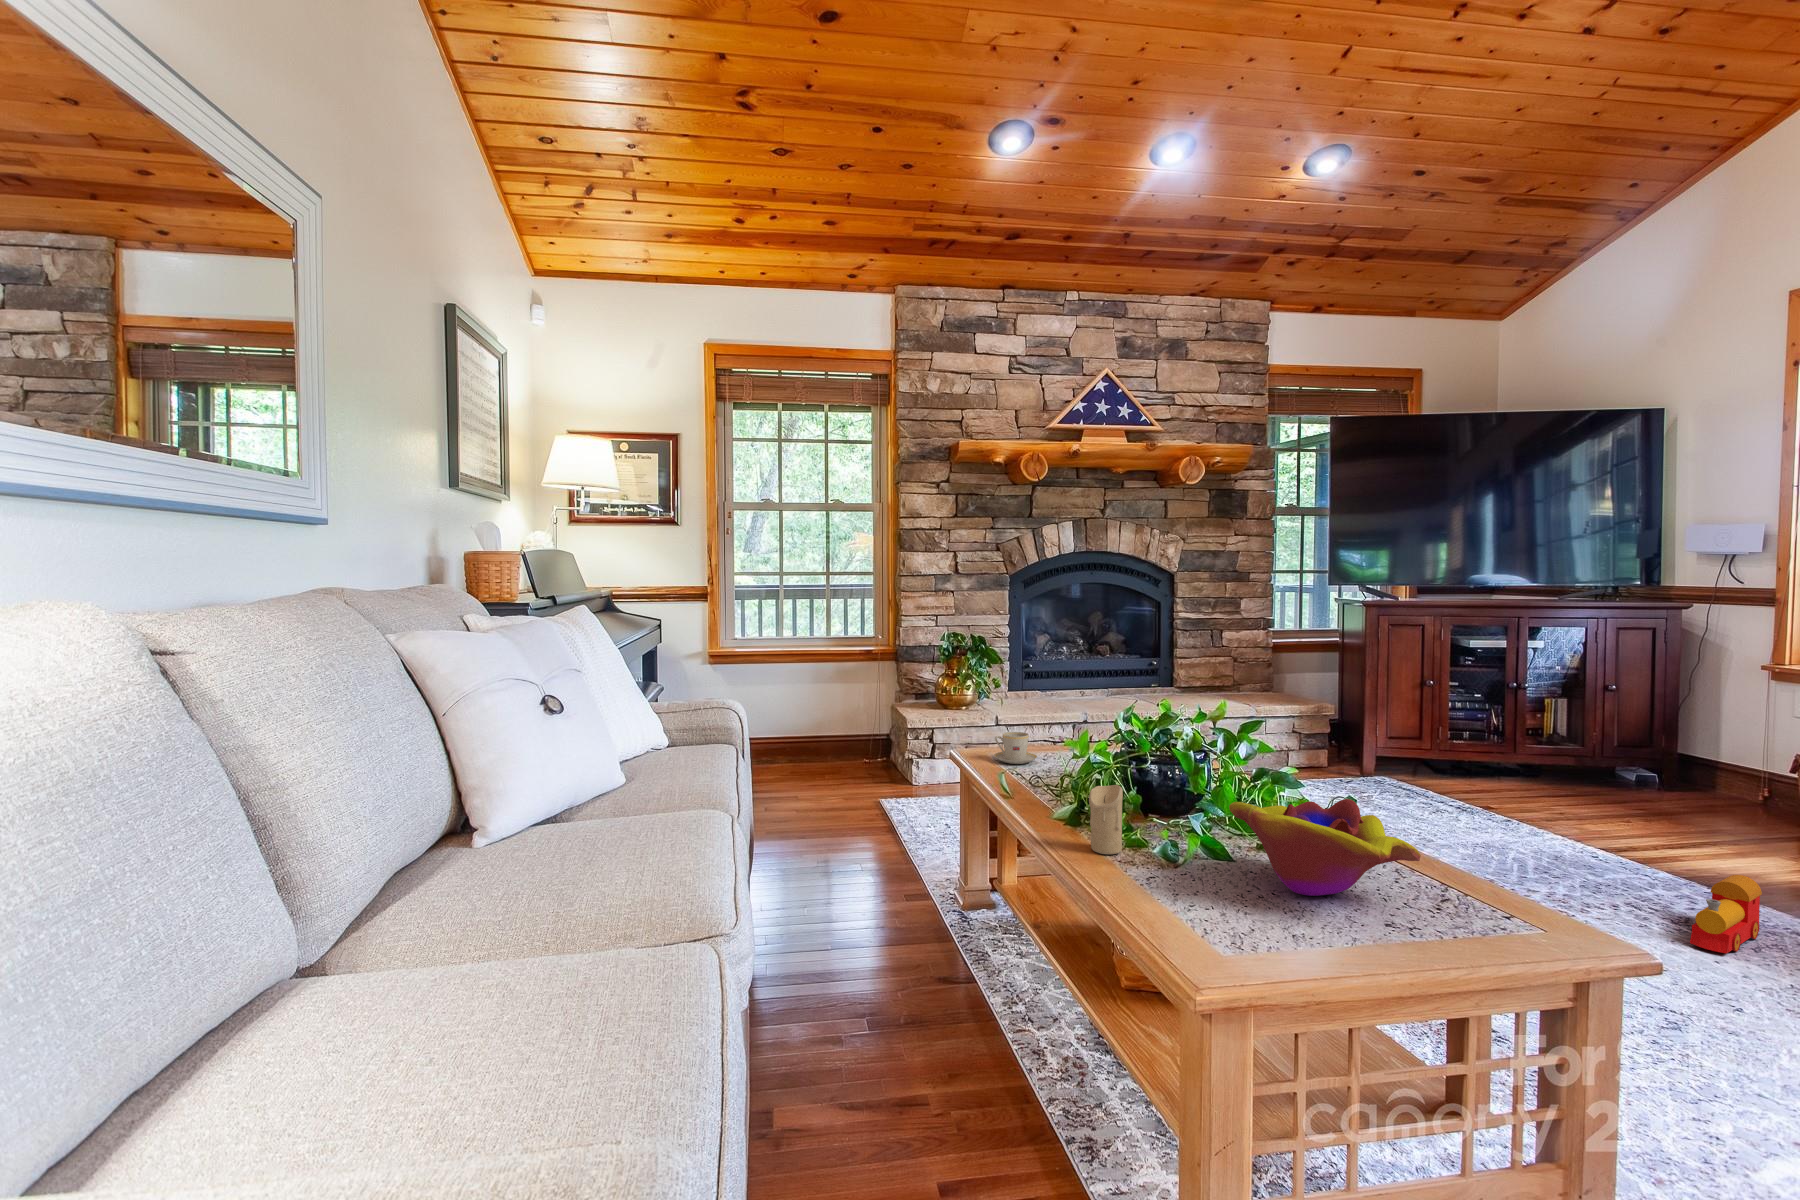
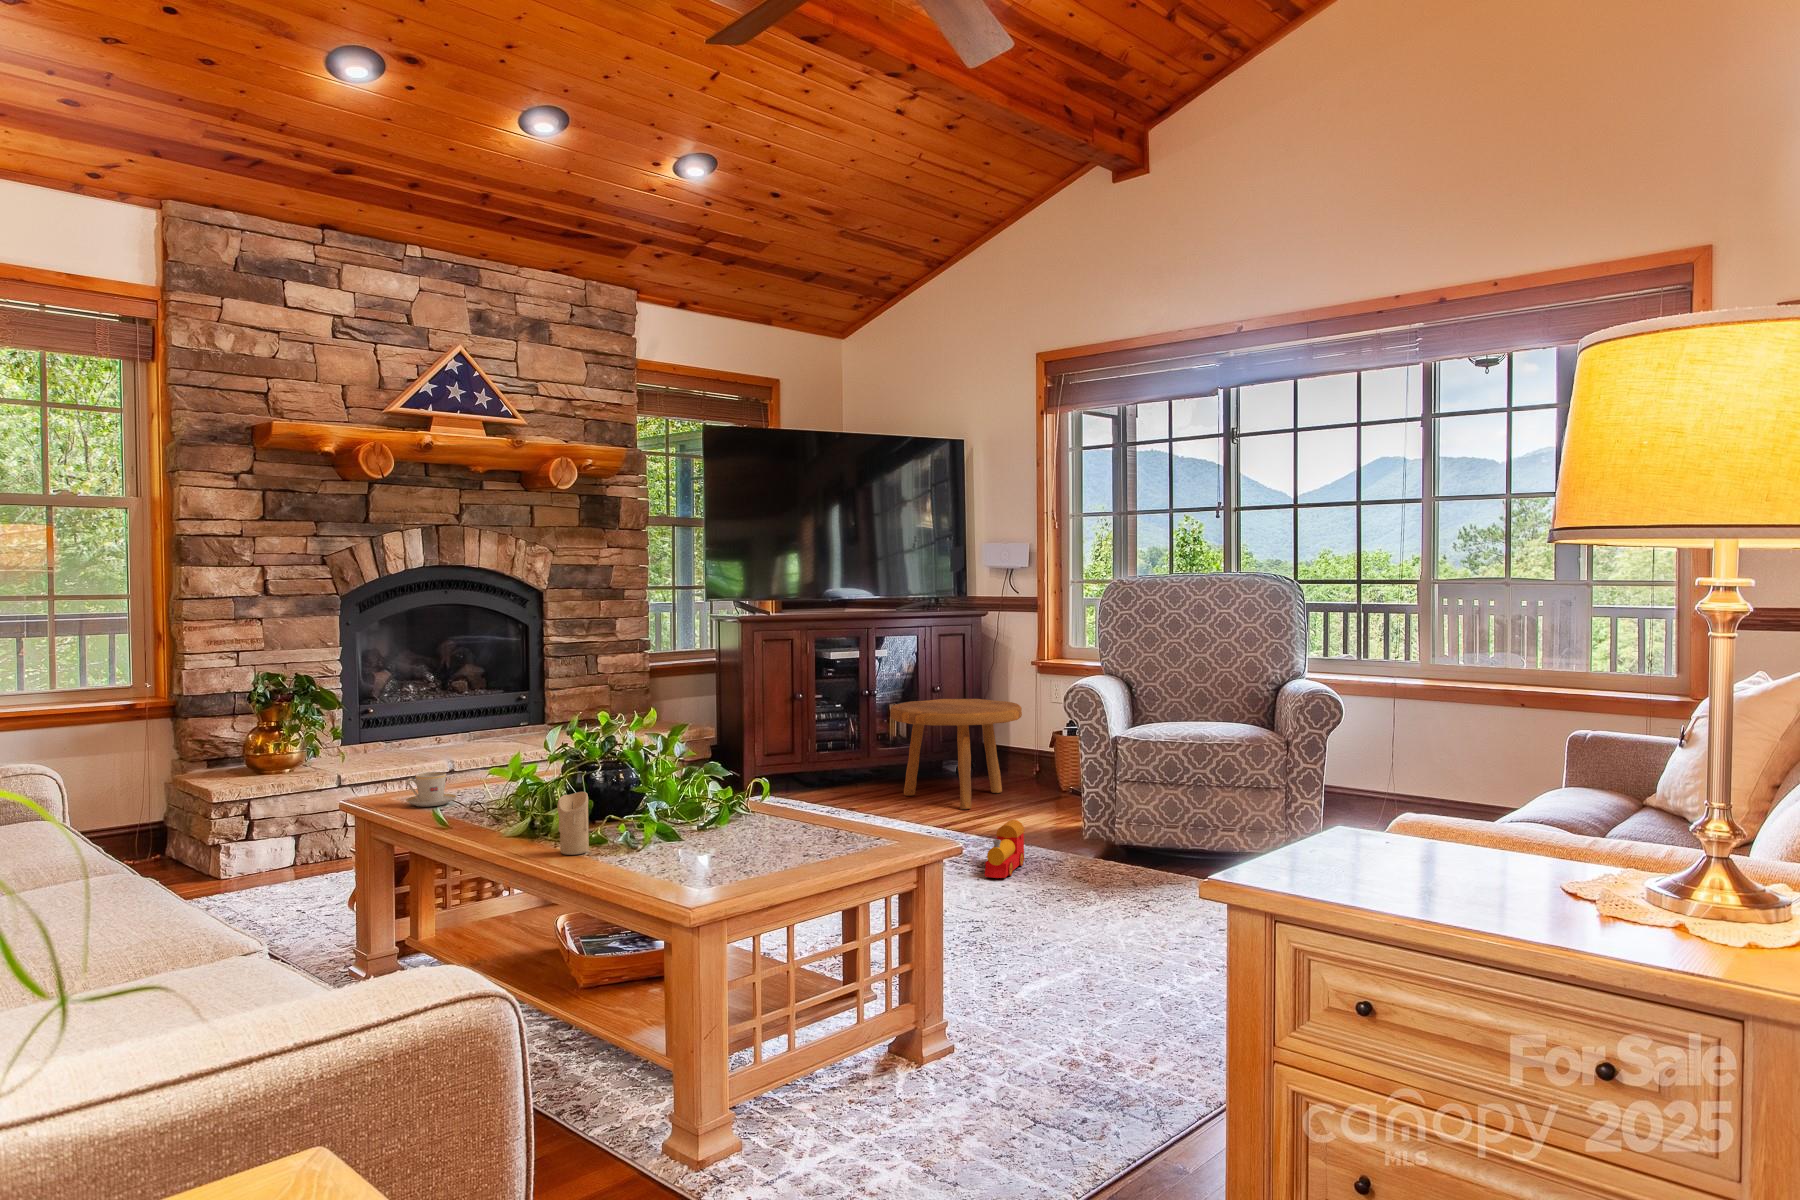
footstool: none [1545,701,1749,836] -> present [891,699,1022,809]
decorative bowl: present [1229,799,1421,896] -> none [681,774,818,851]

